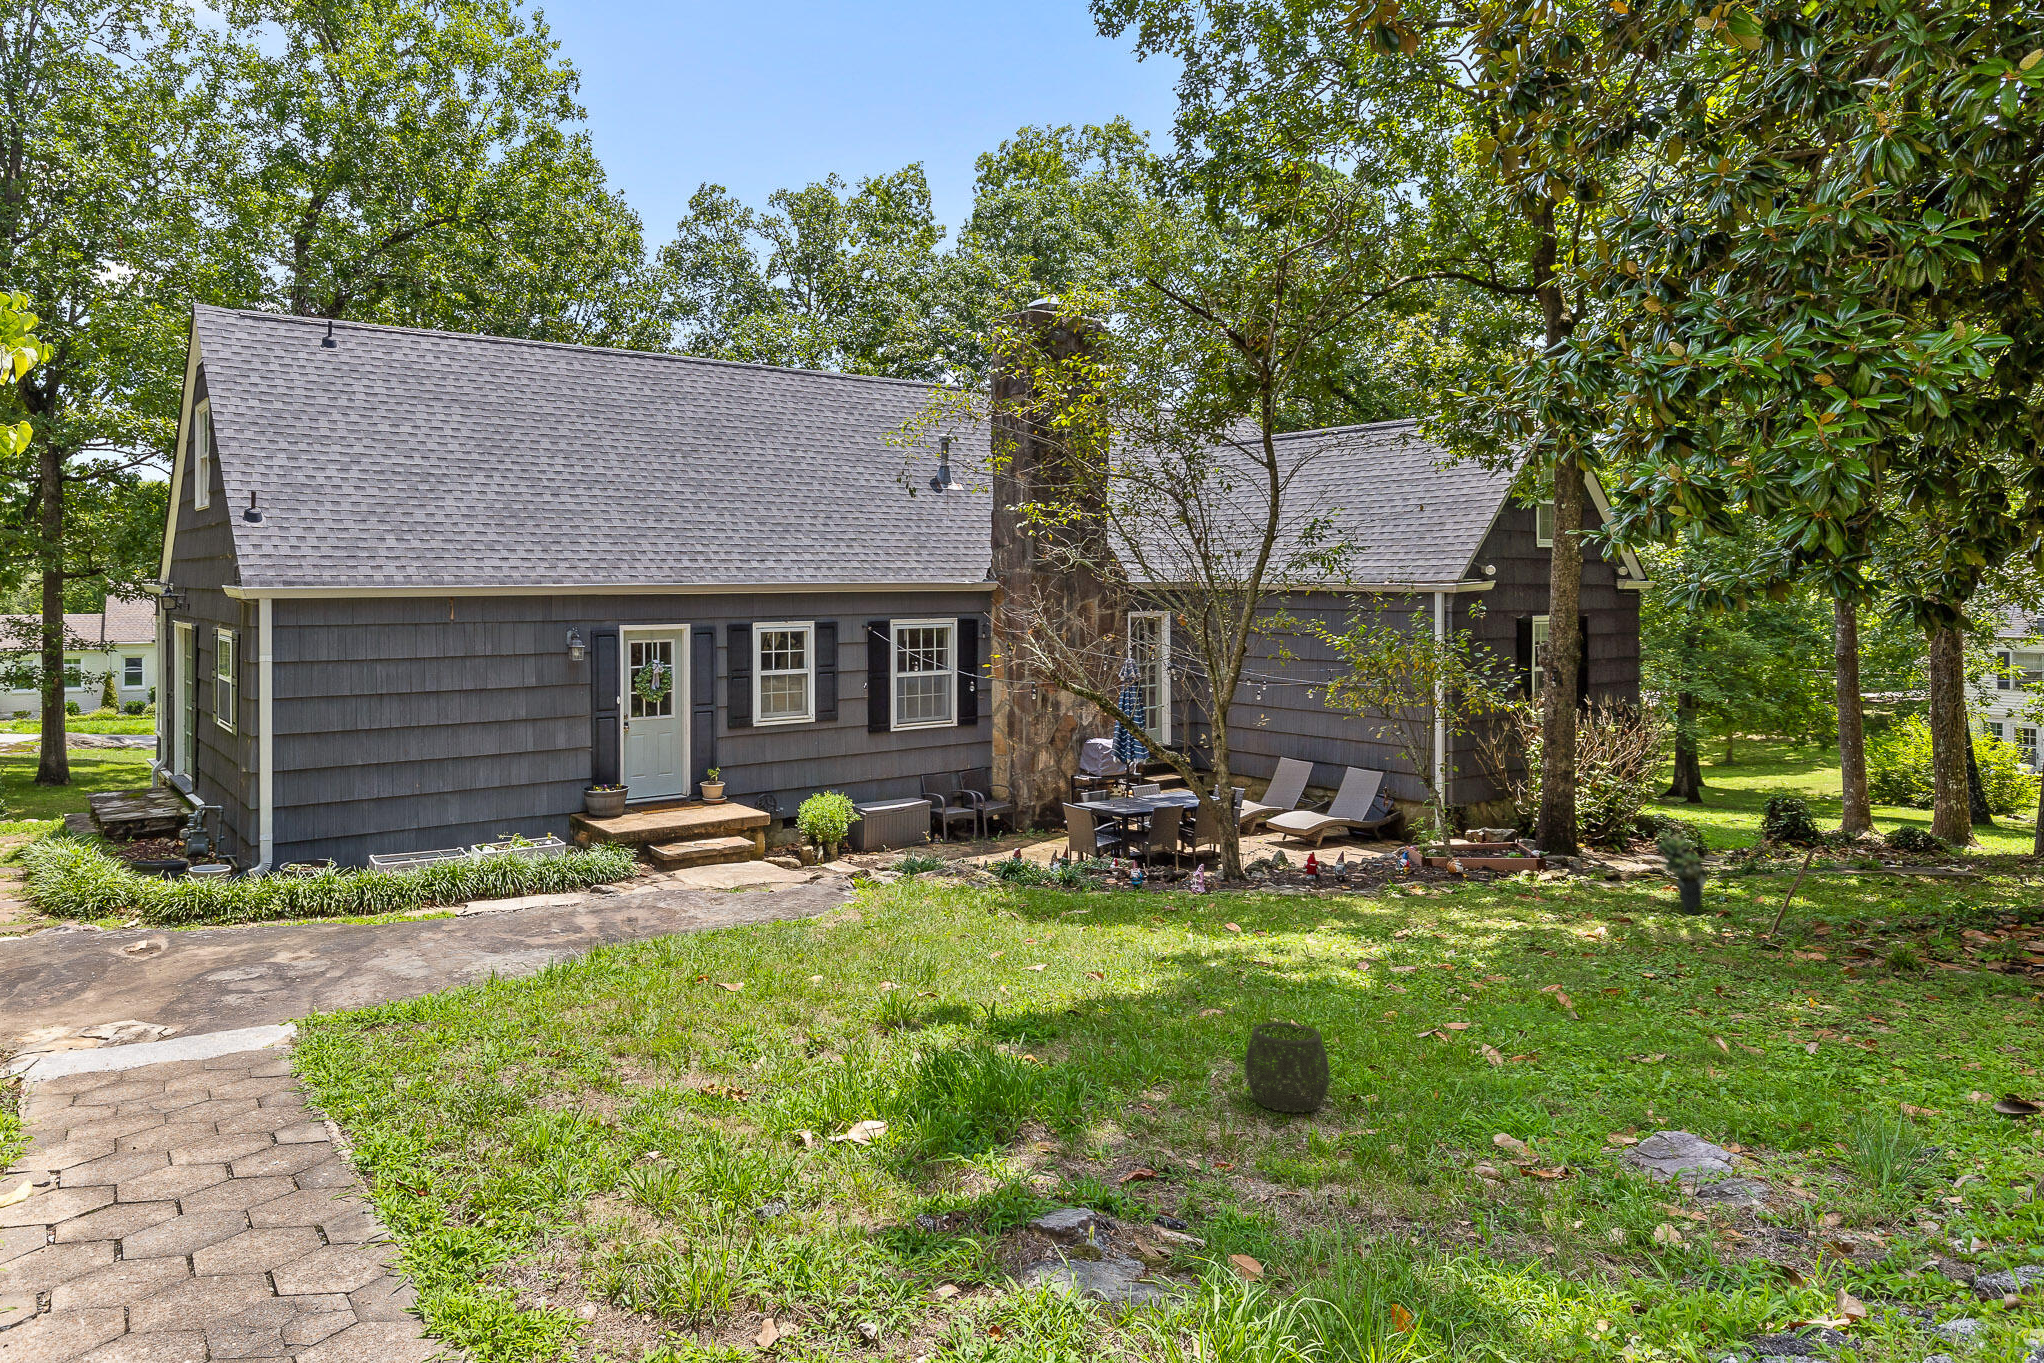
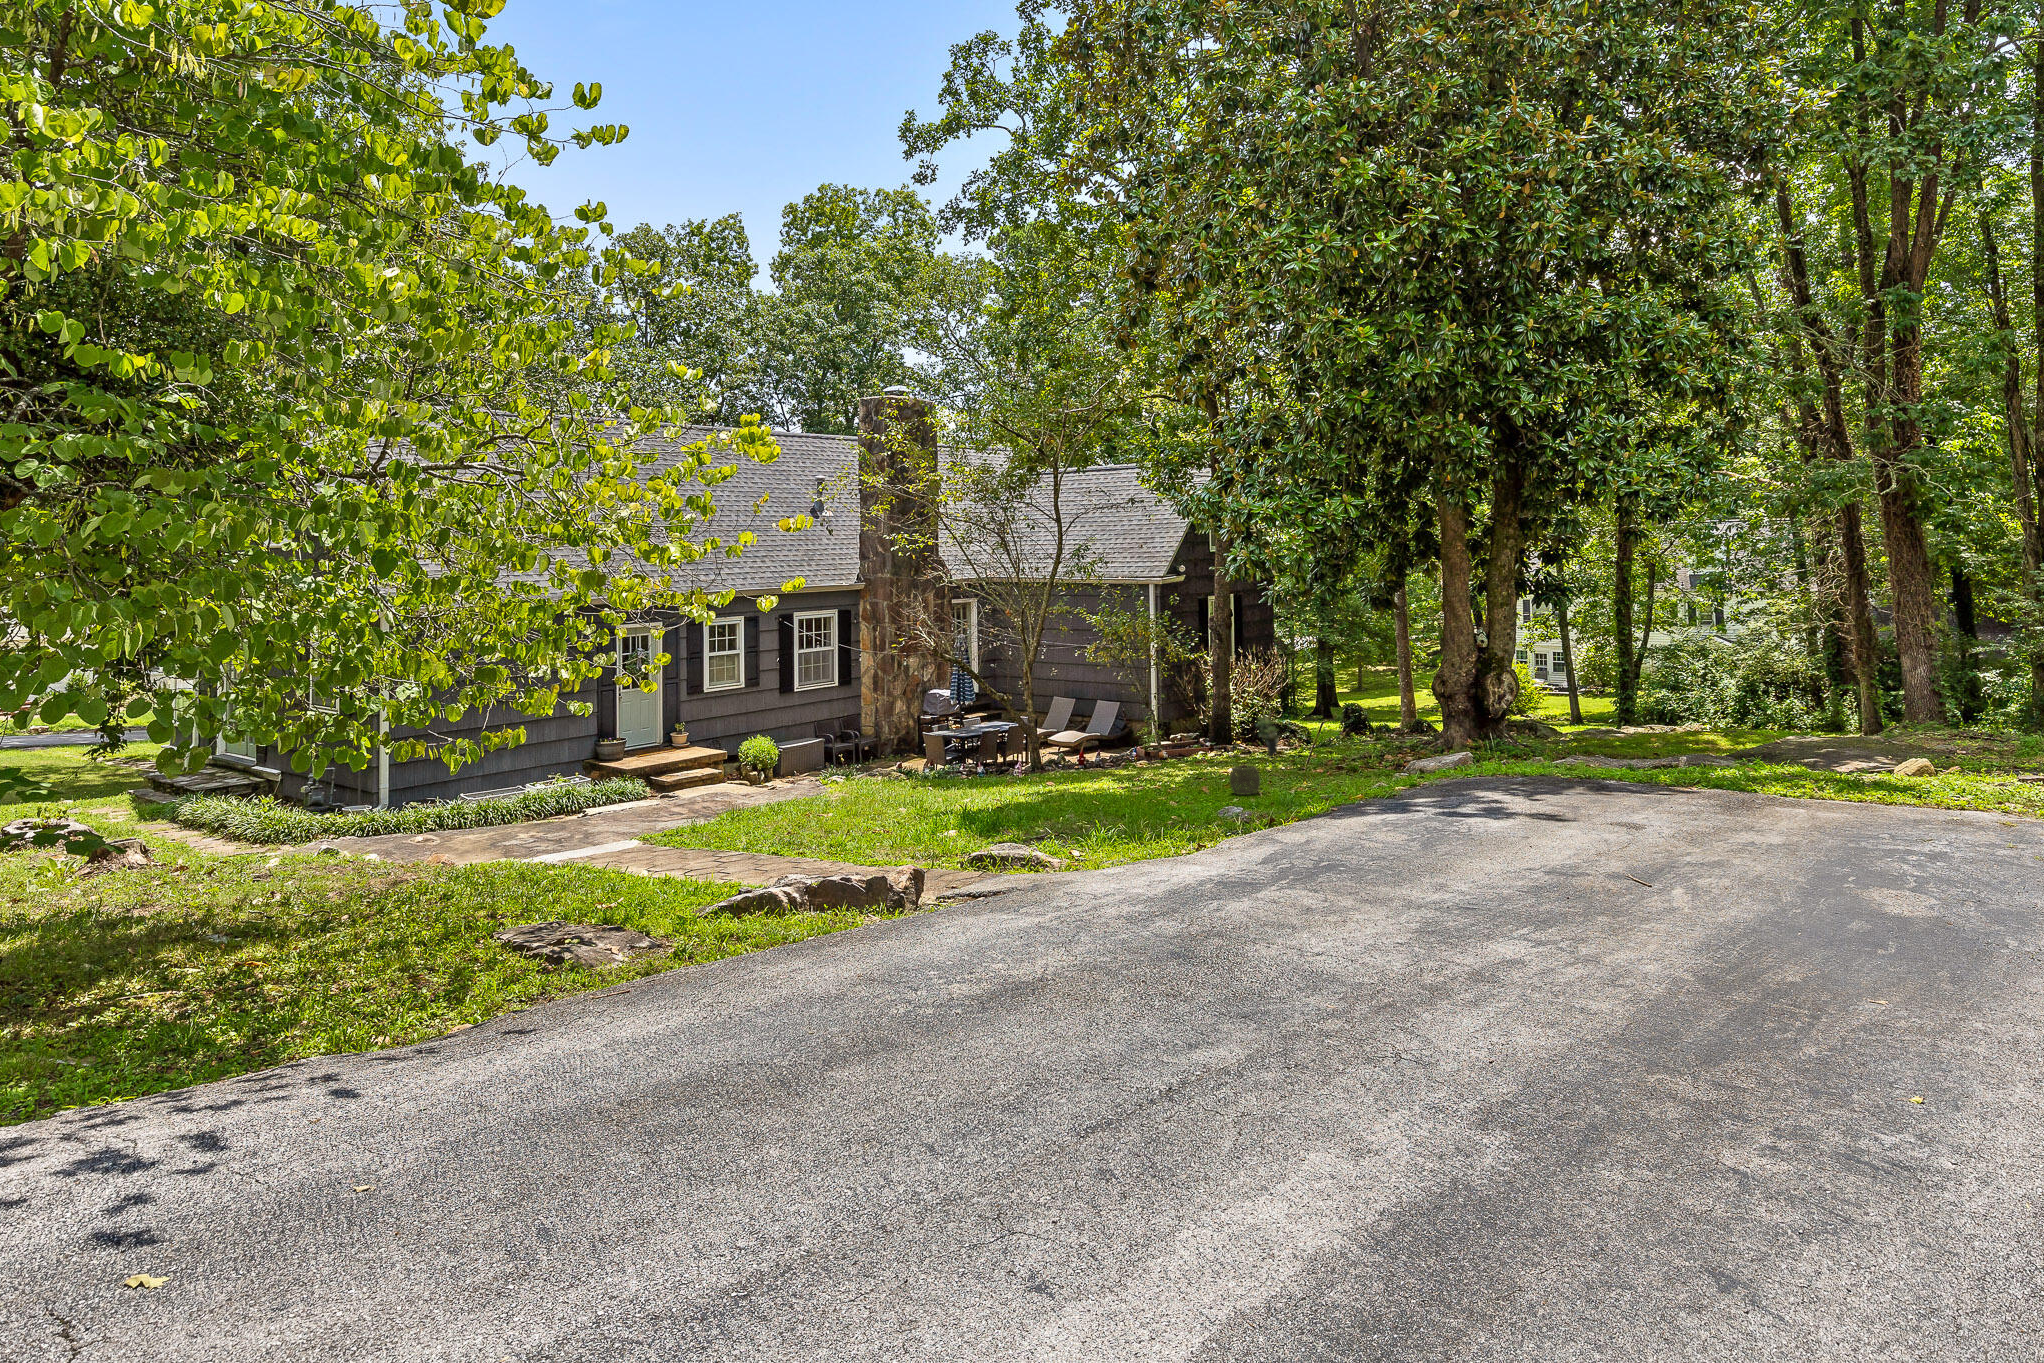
woven basket: present [1245,1022,1330,1113] -> present [1230,766,1260,795]

